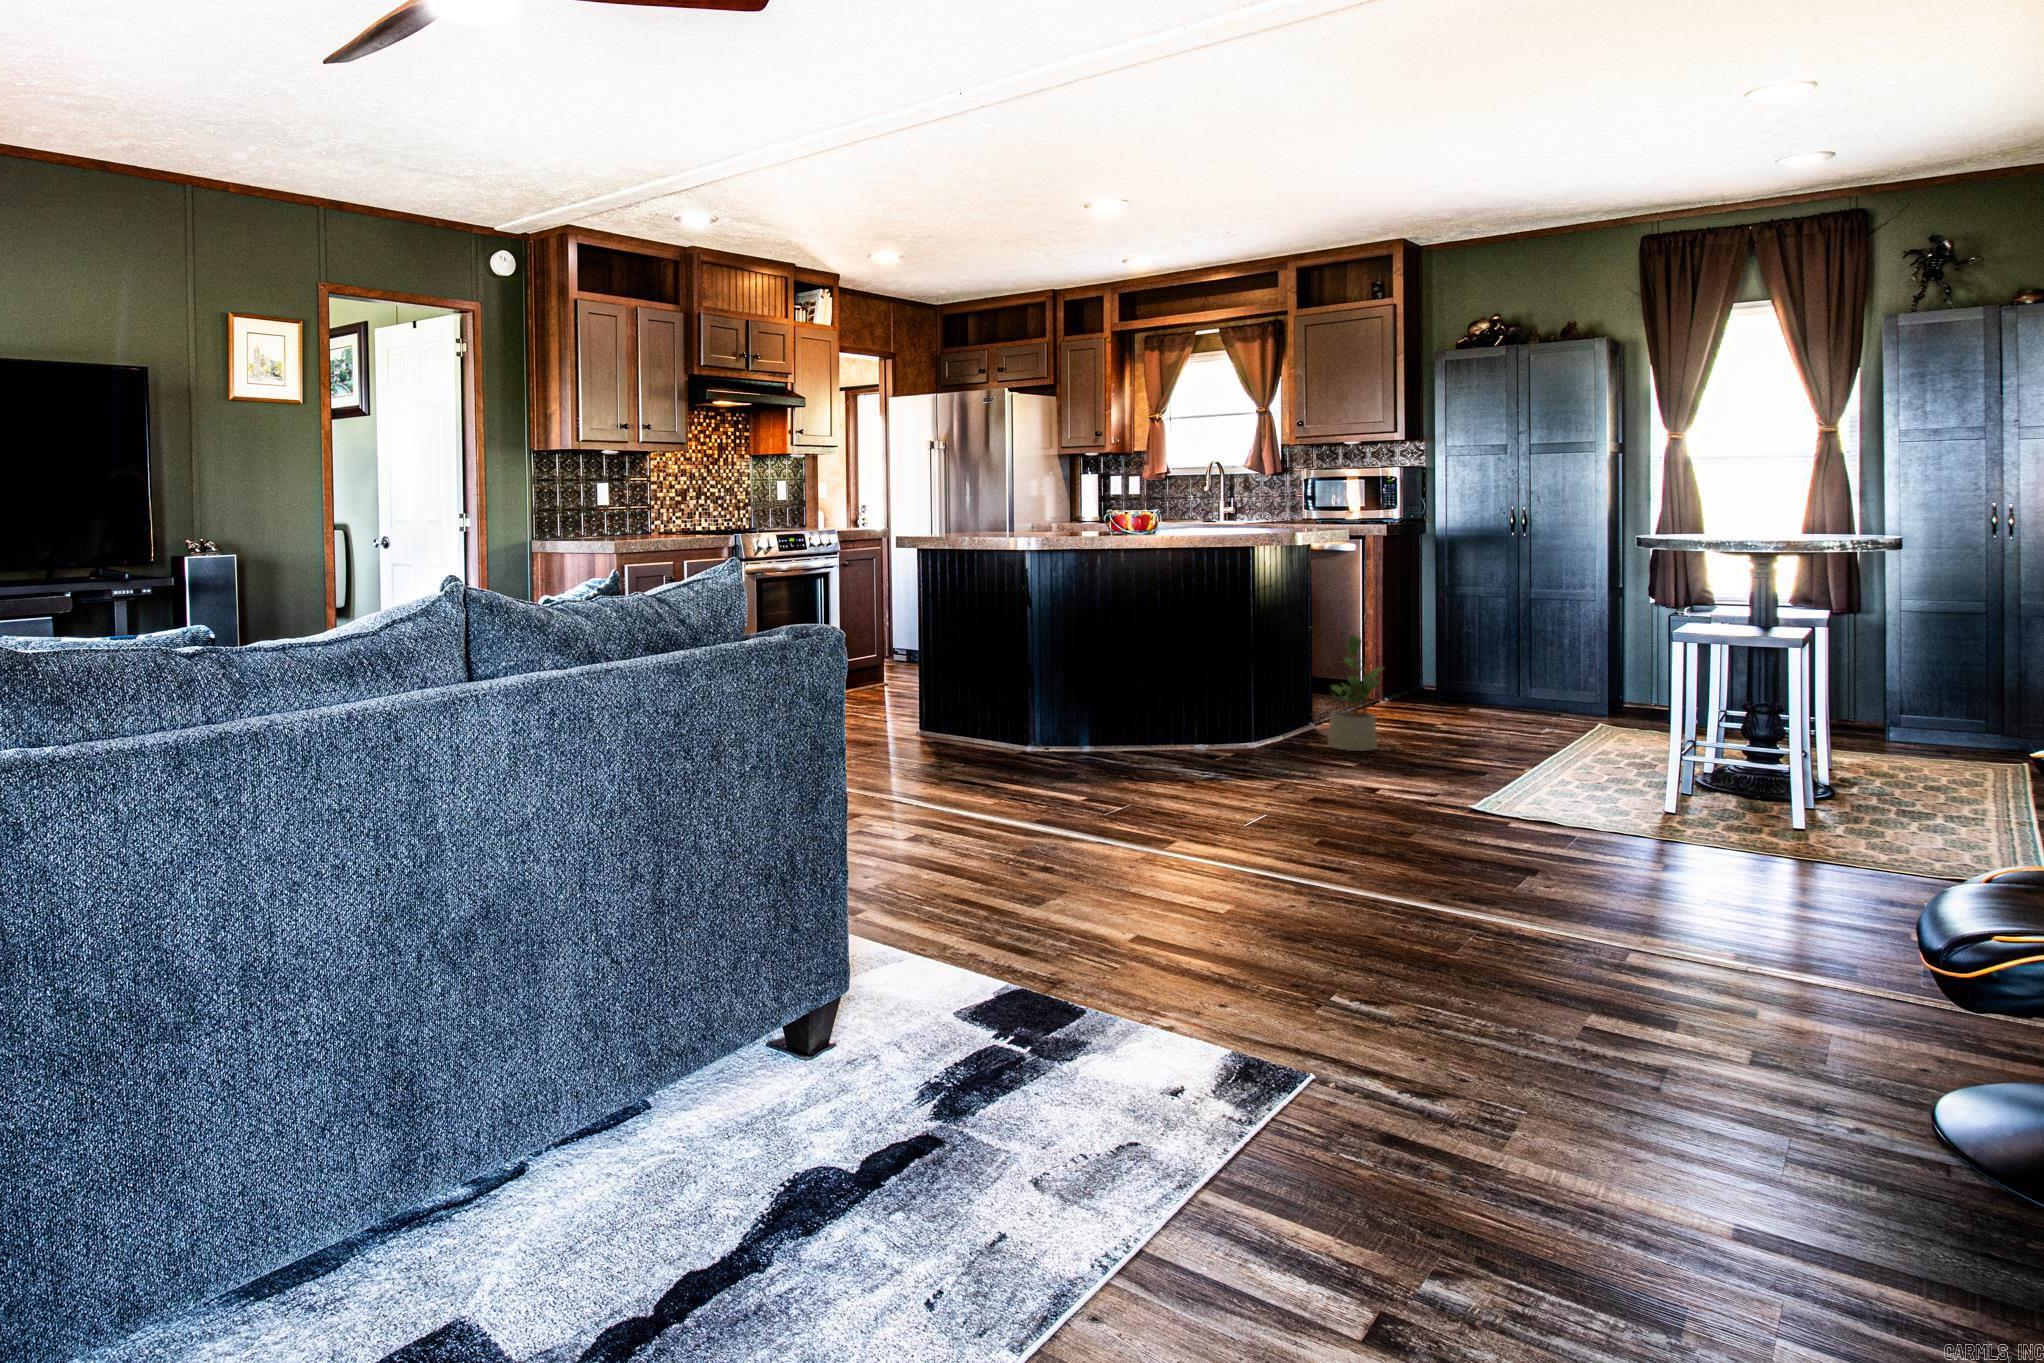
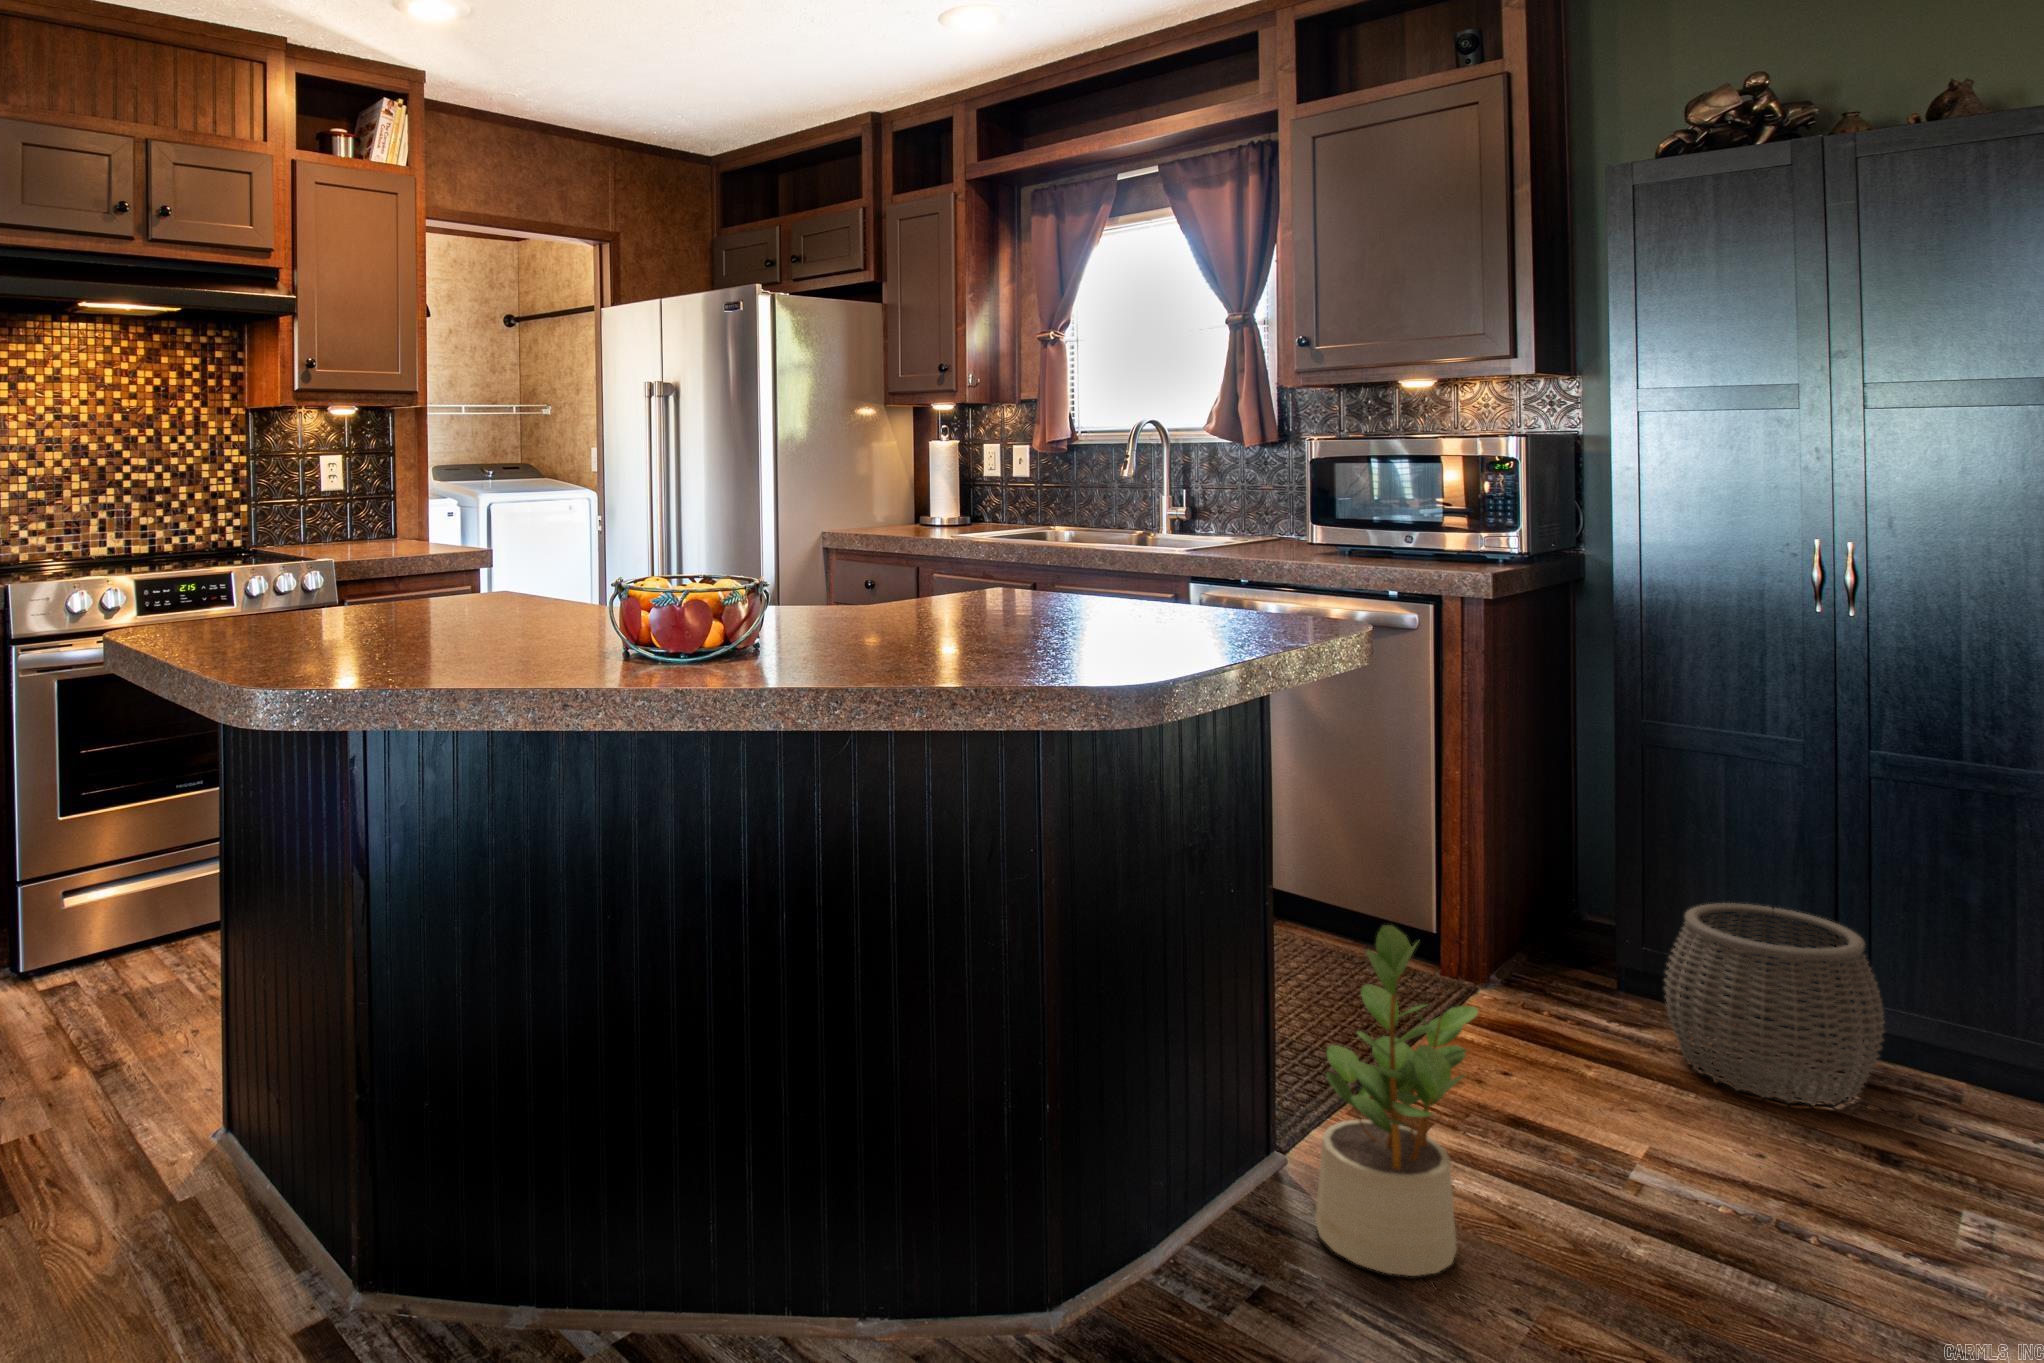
woven basket: none [1461,661,1543,730] -> present [1664,903,1885,1106]

